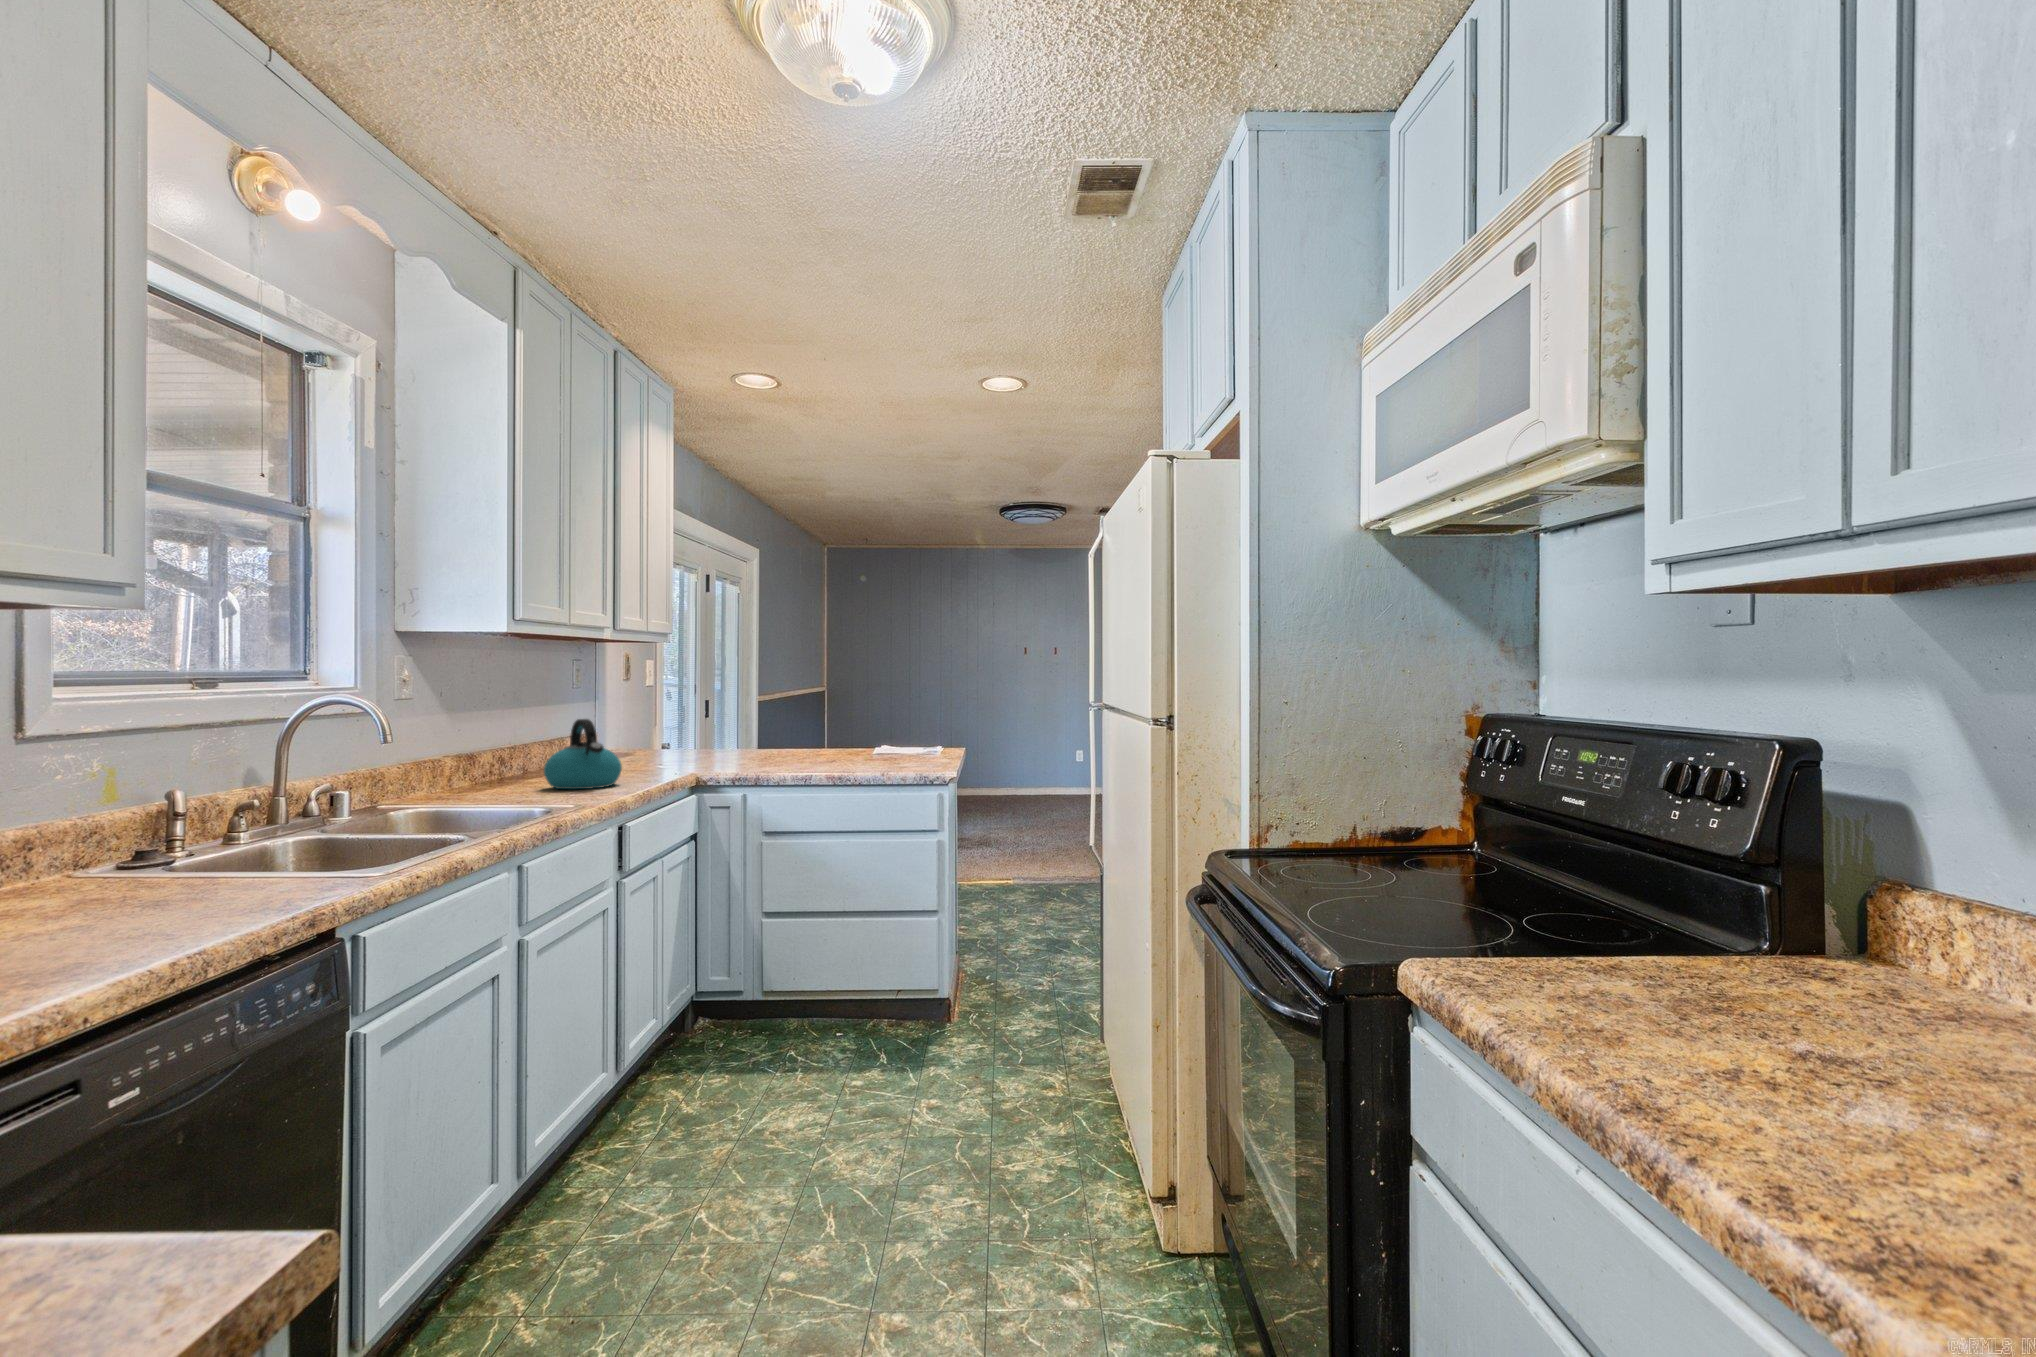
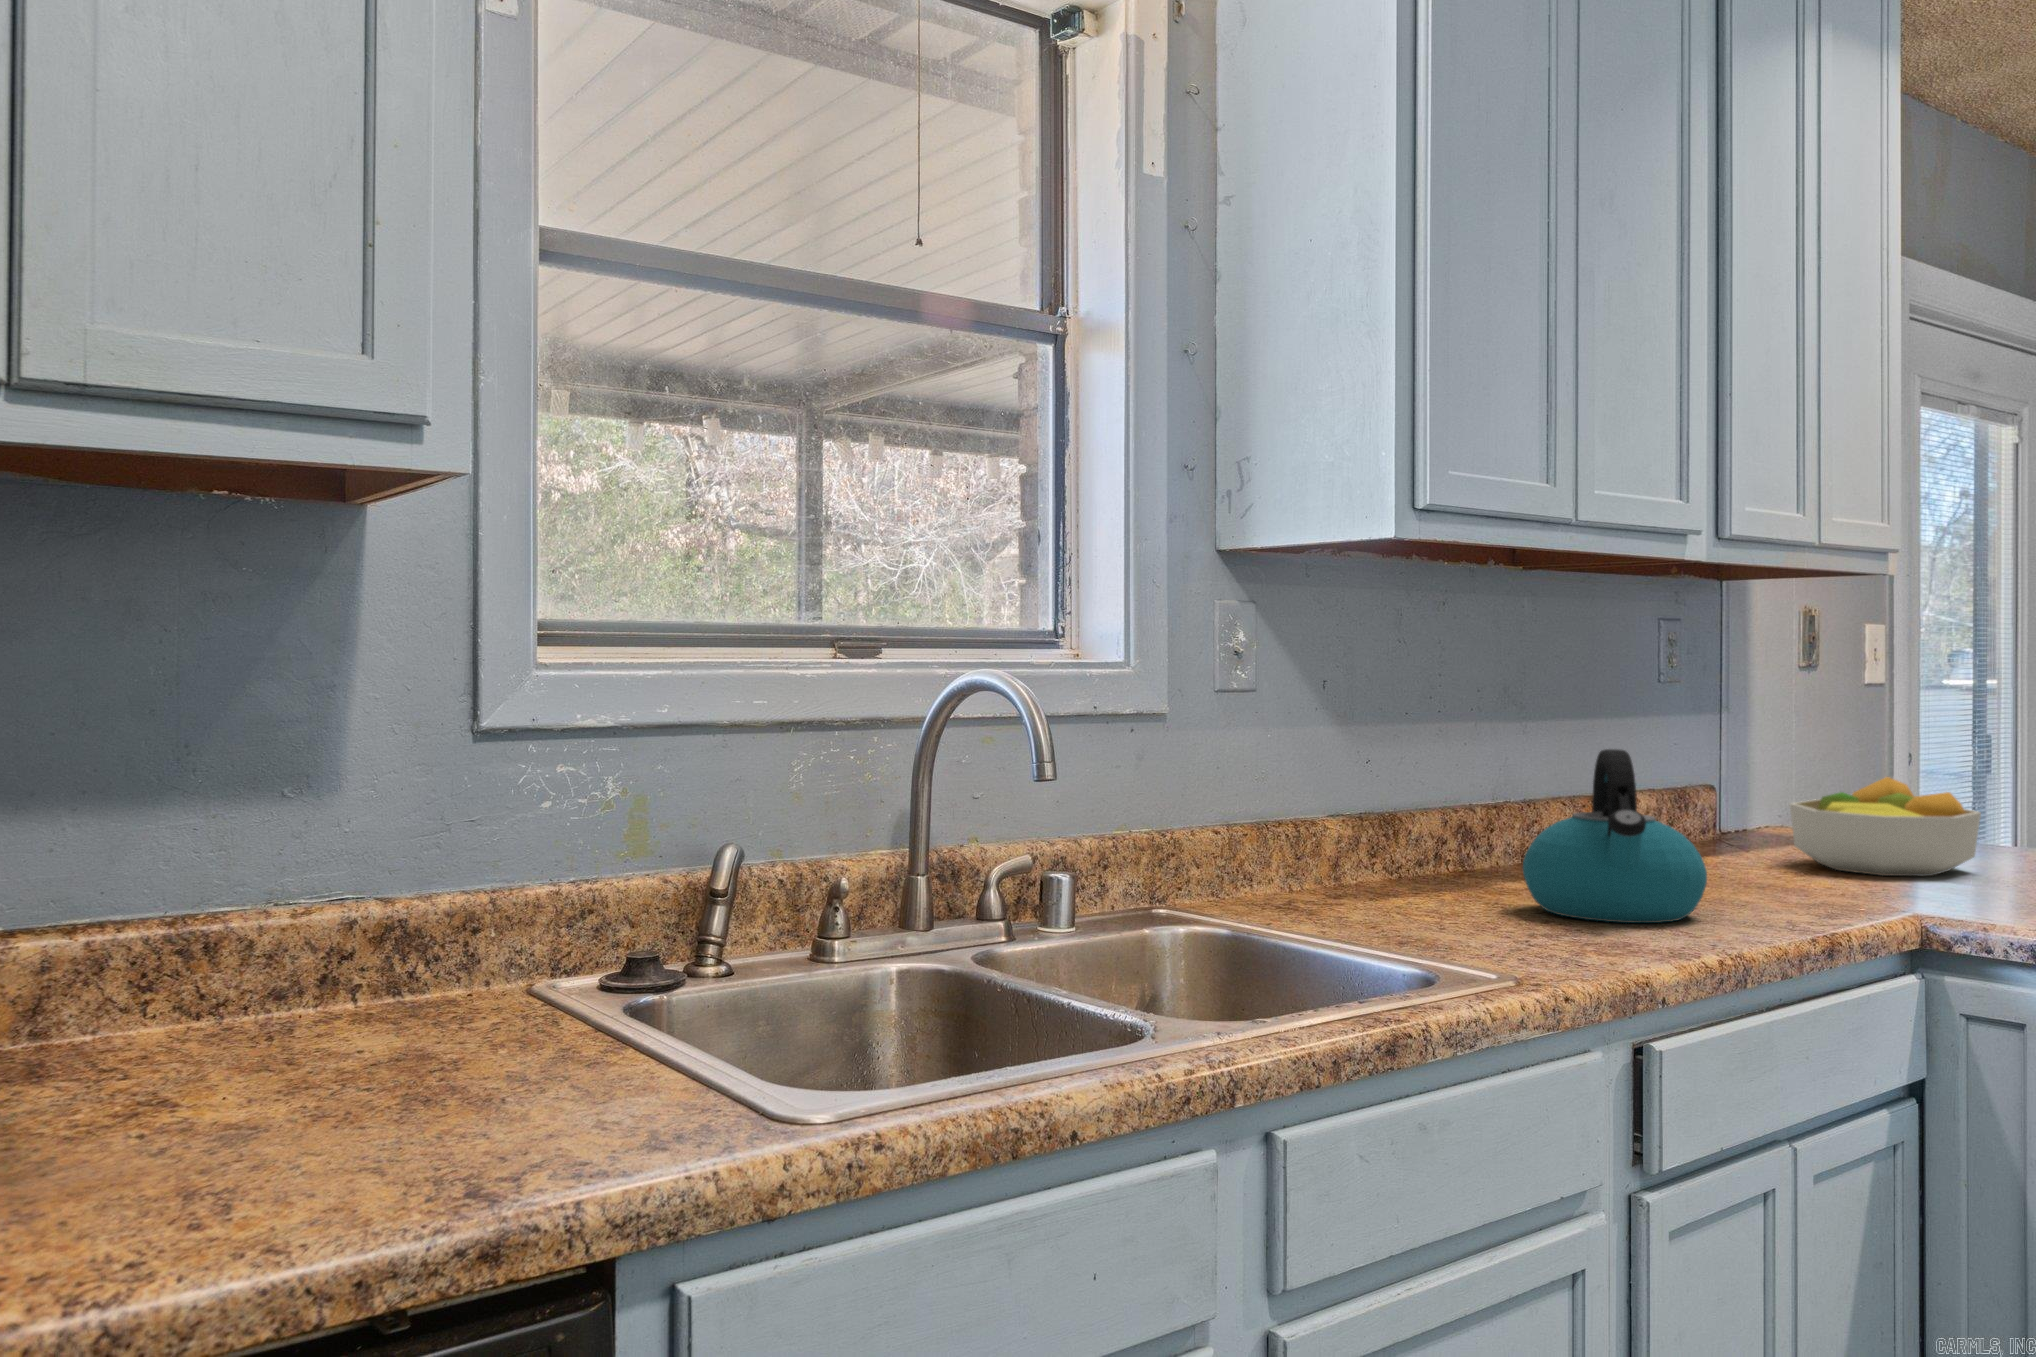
fruit bowl: none [626,726,699,765] -> present [1789,777,1981,876]

